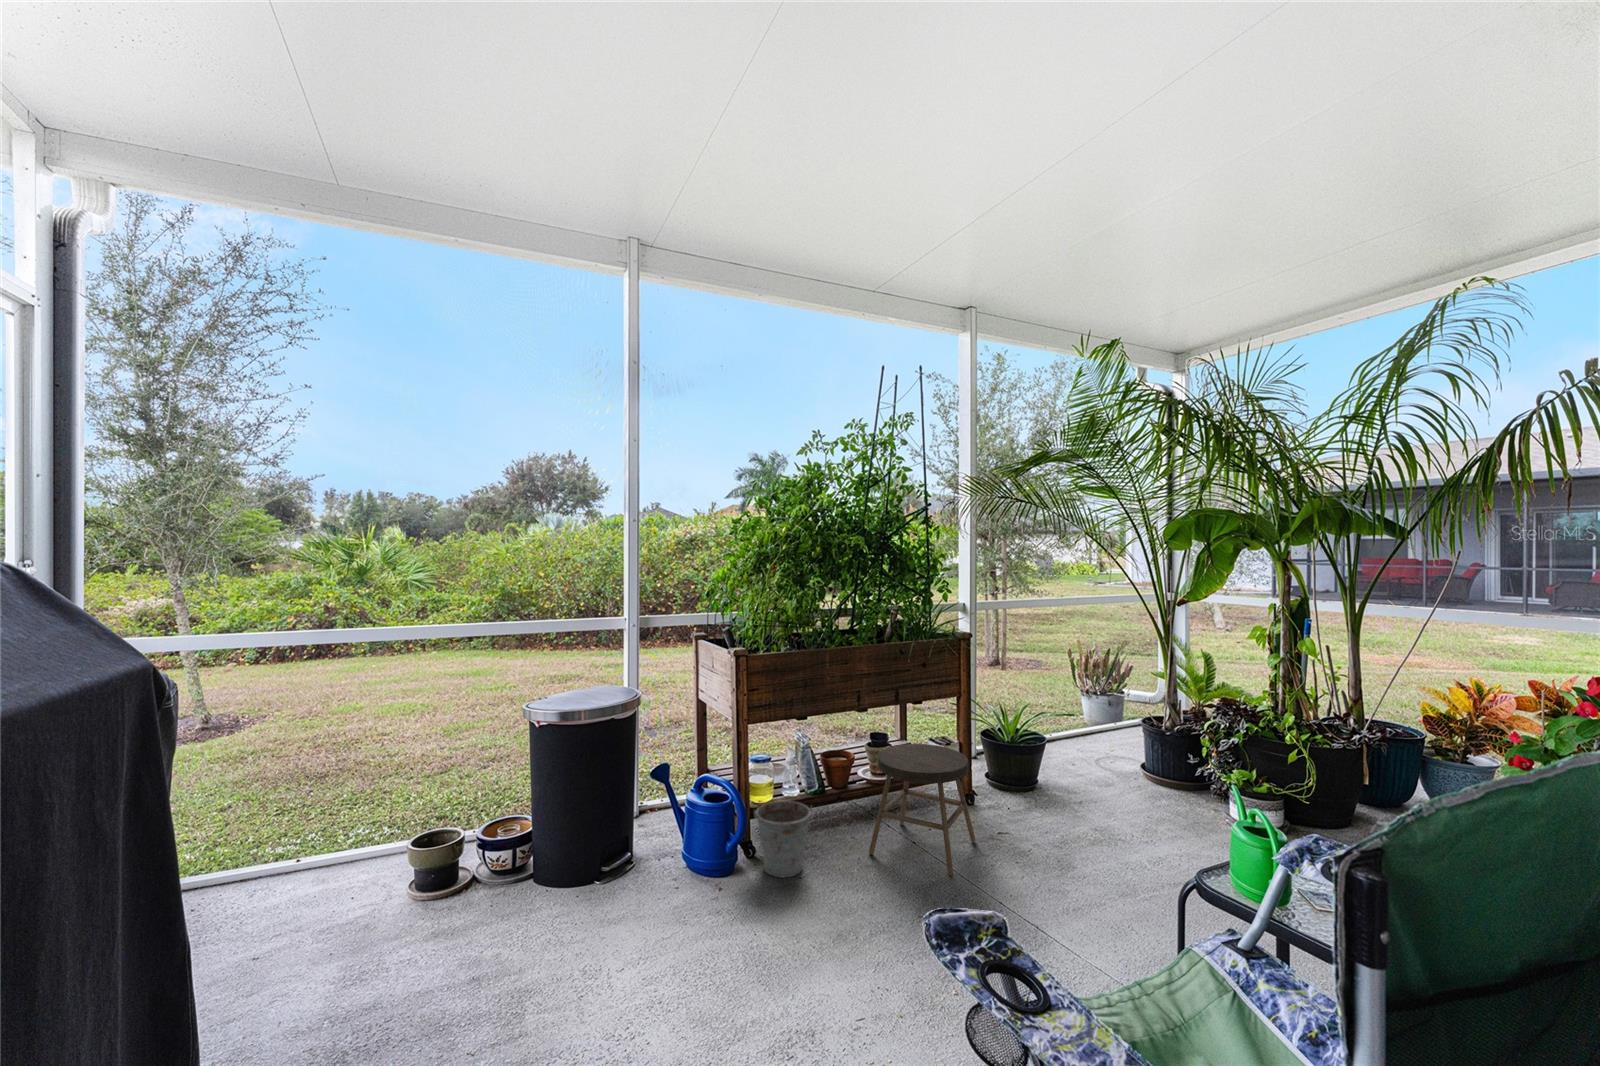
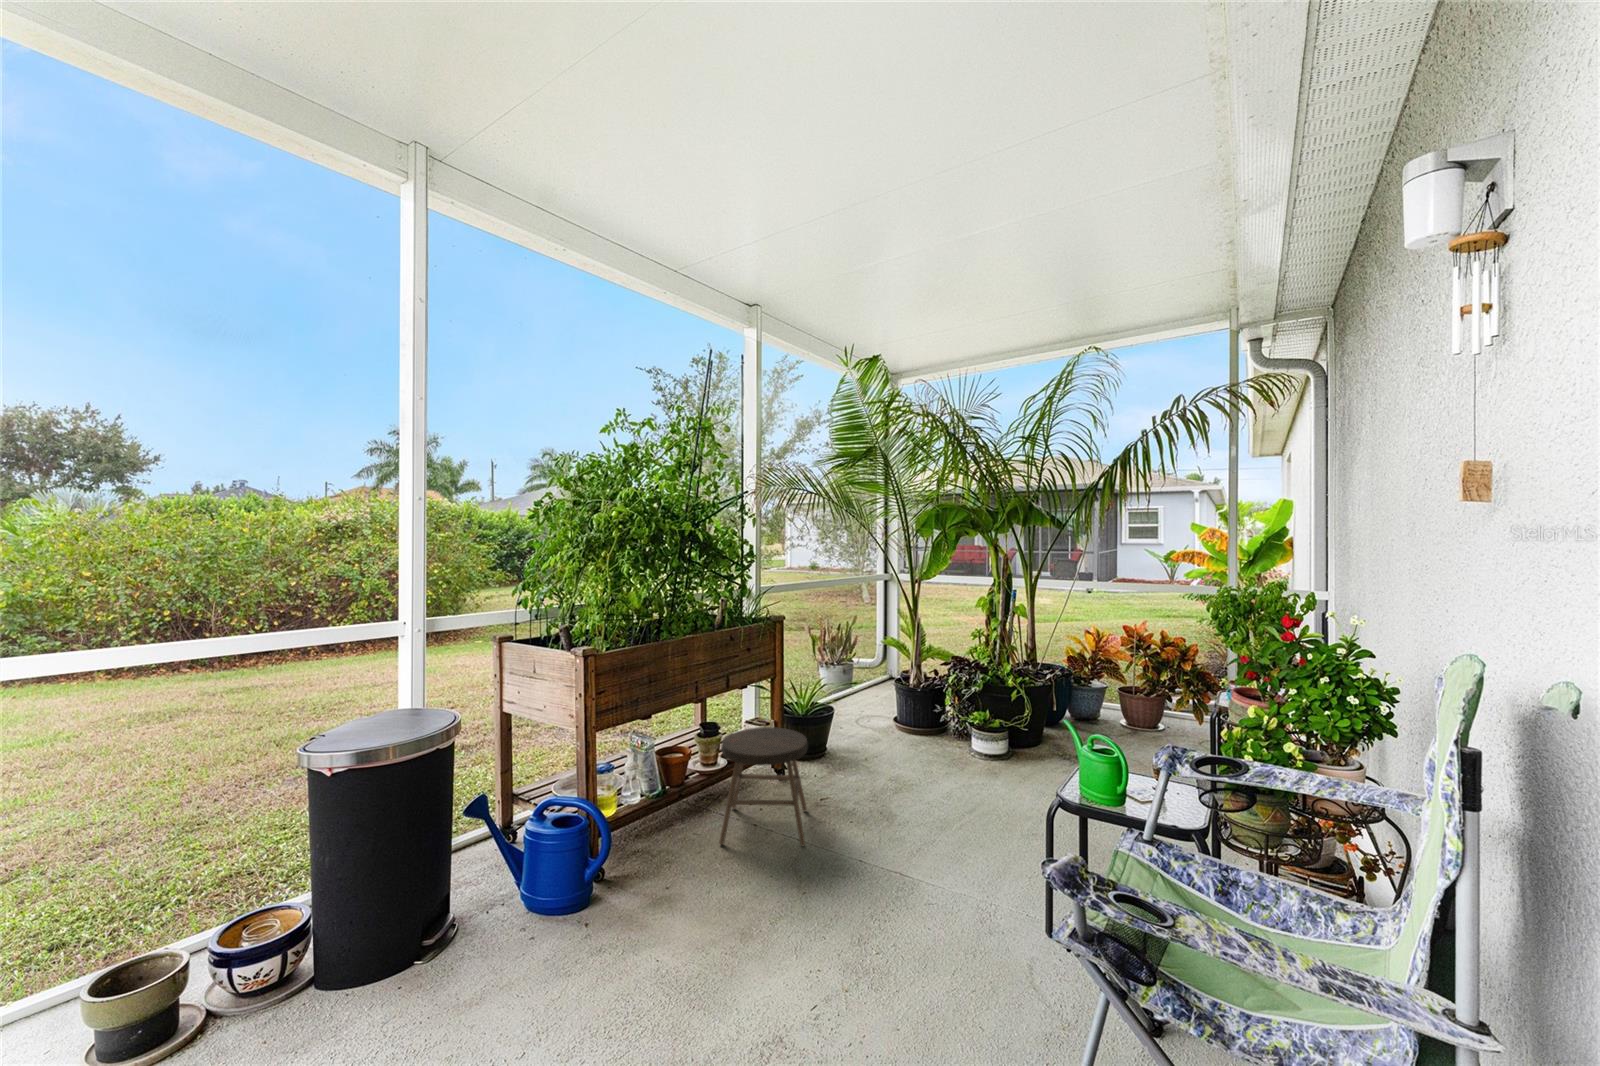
bucket: present [754,801,813,877] -> none [610,808,674,892]

